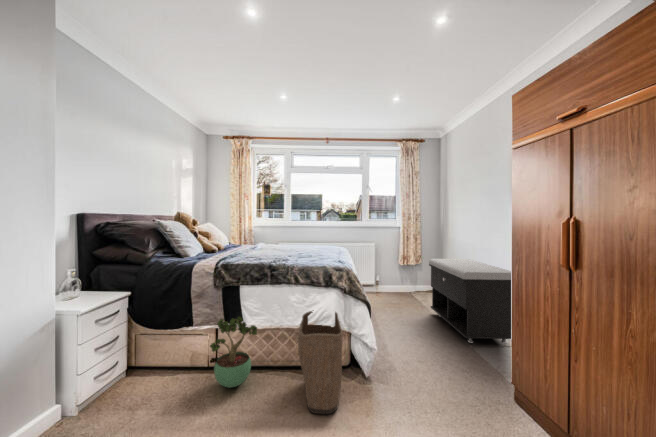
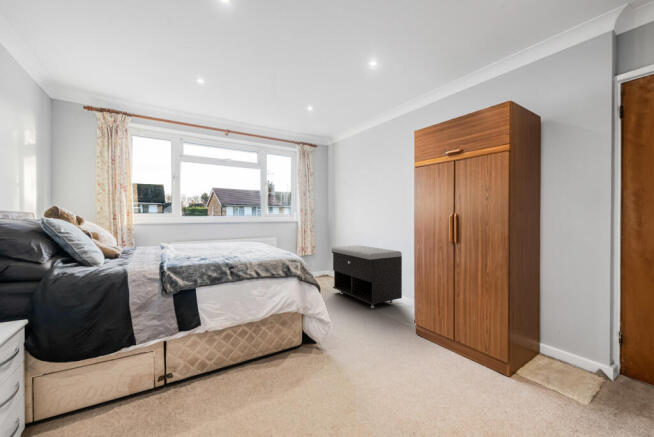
laundry basket: present [298,310,342,414] -> none [267,298,321,389]
potted plant: present [210,316,257,388] -> none [173,319,228,400]

